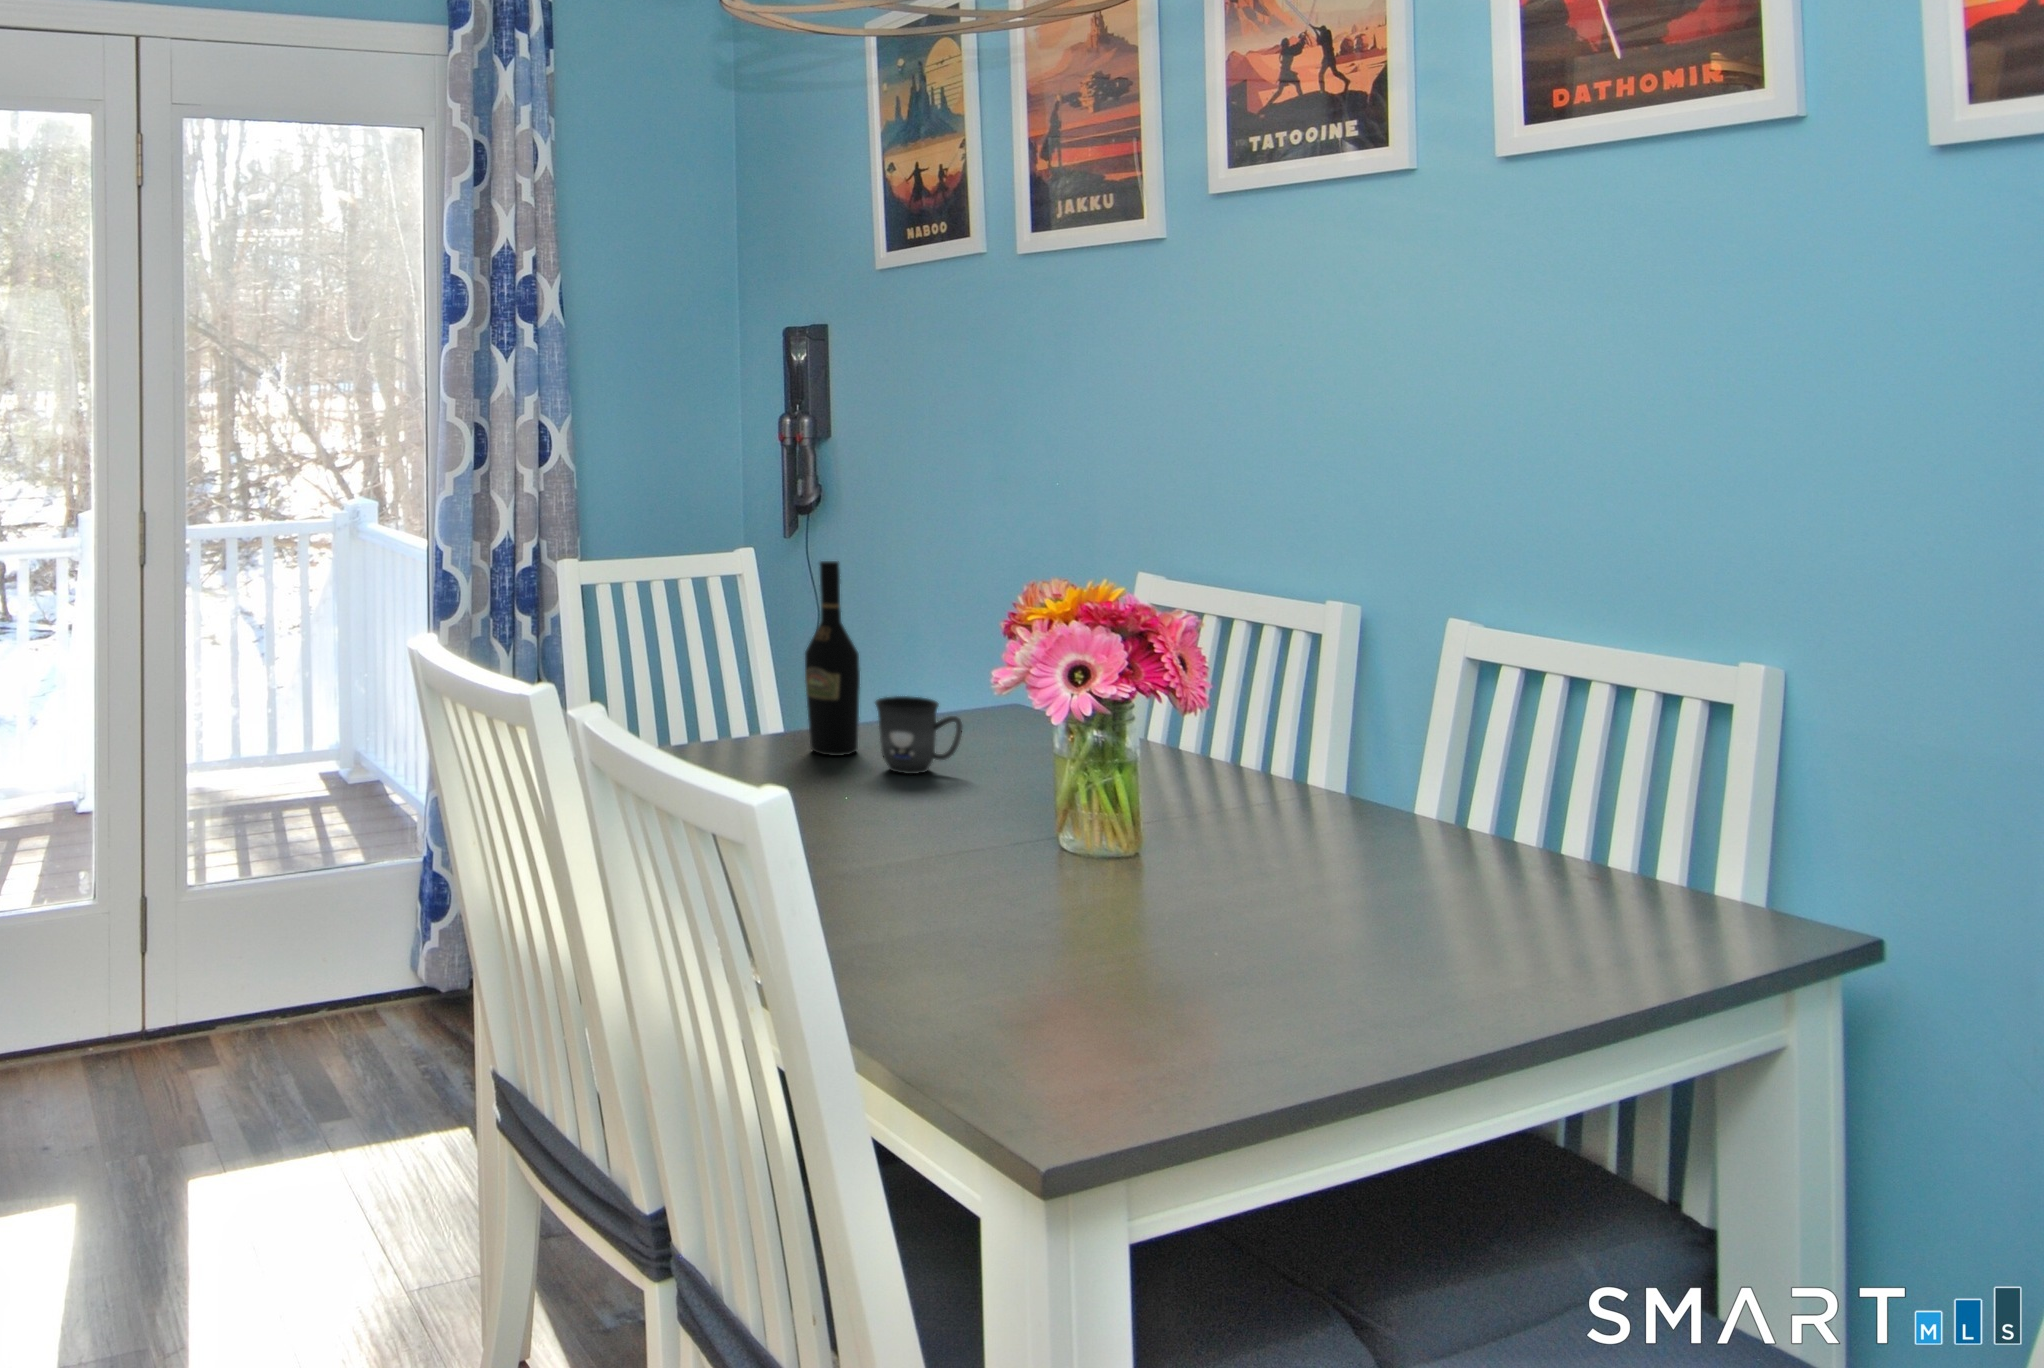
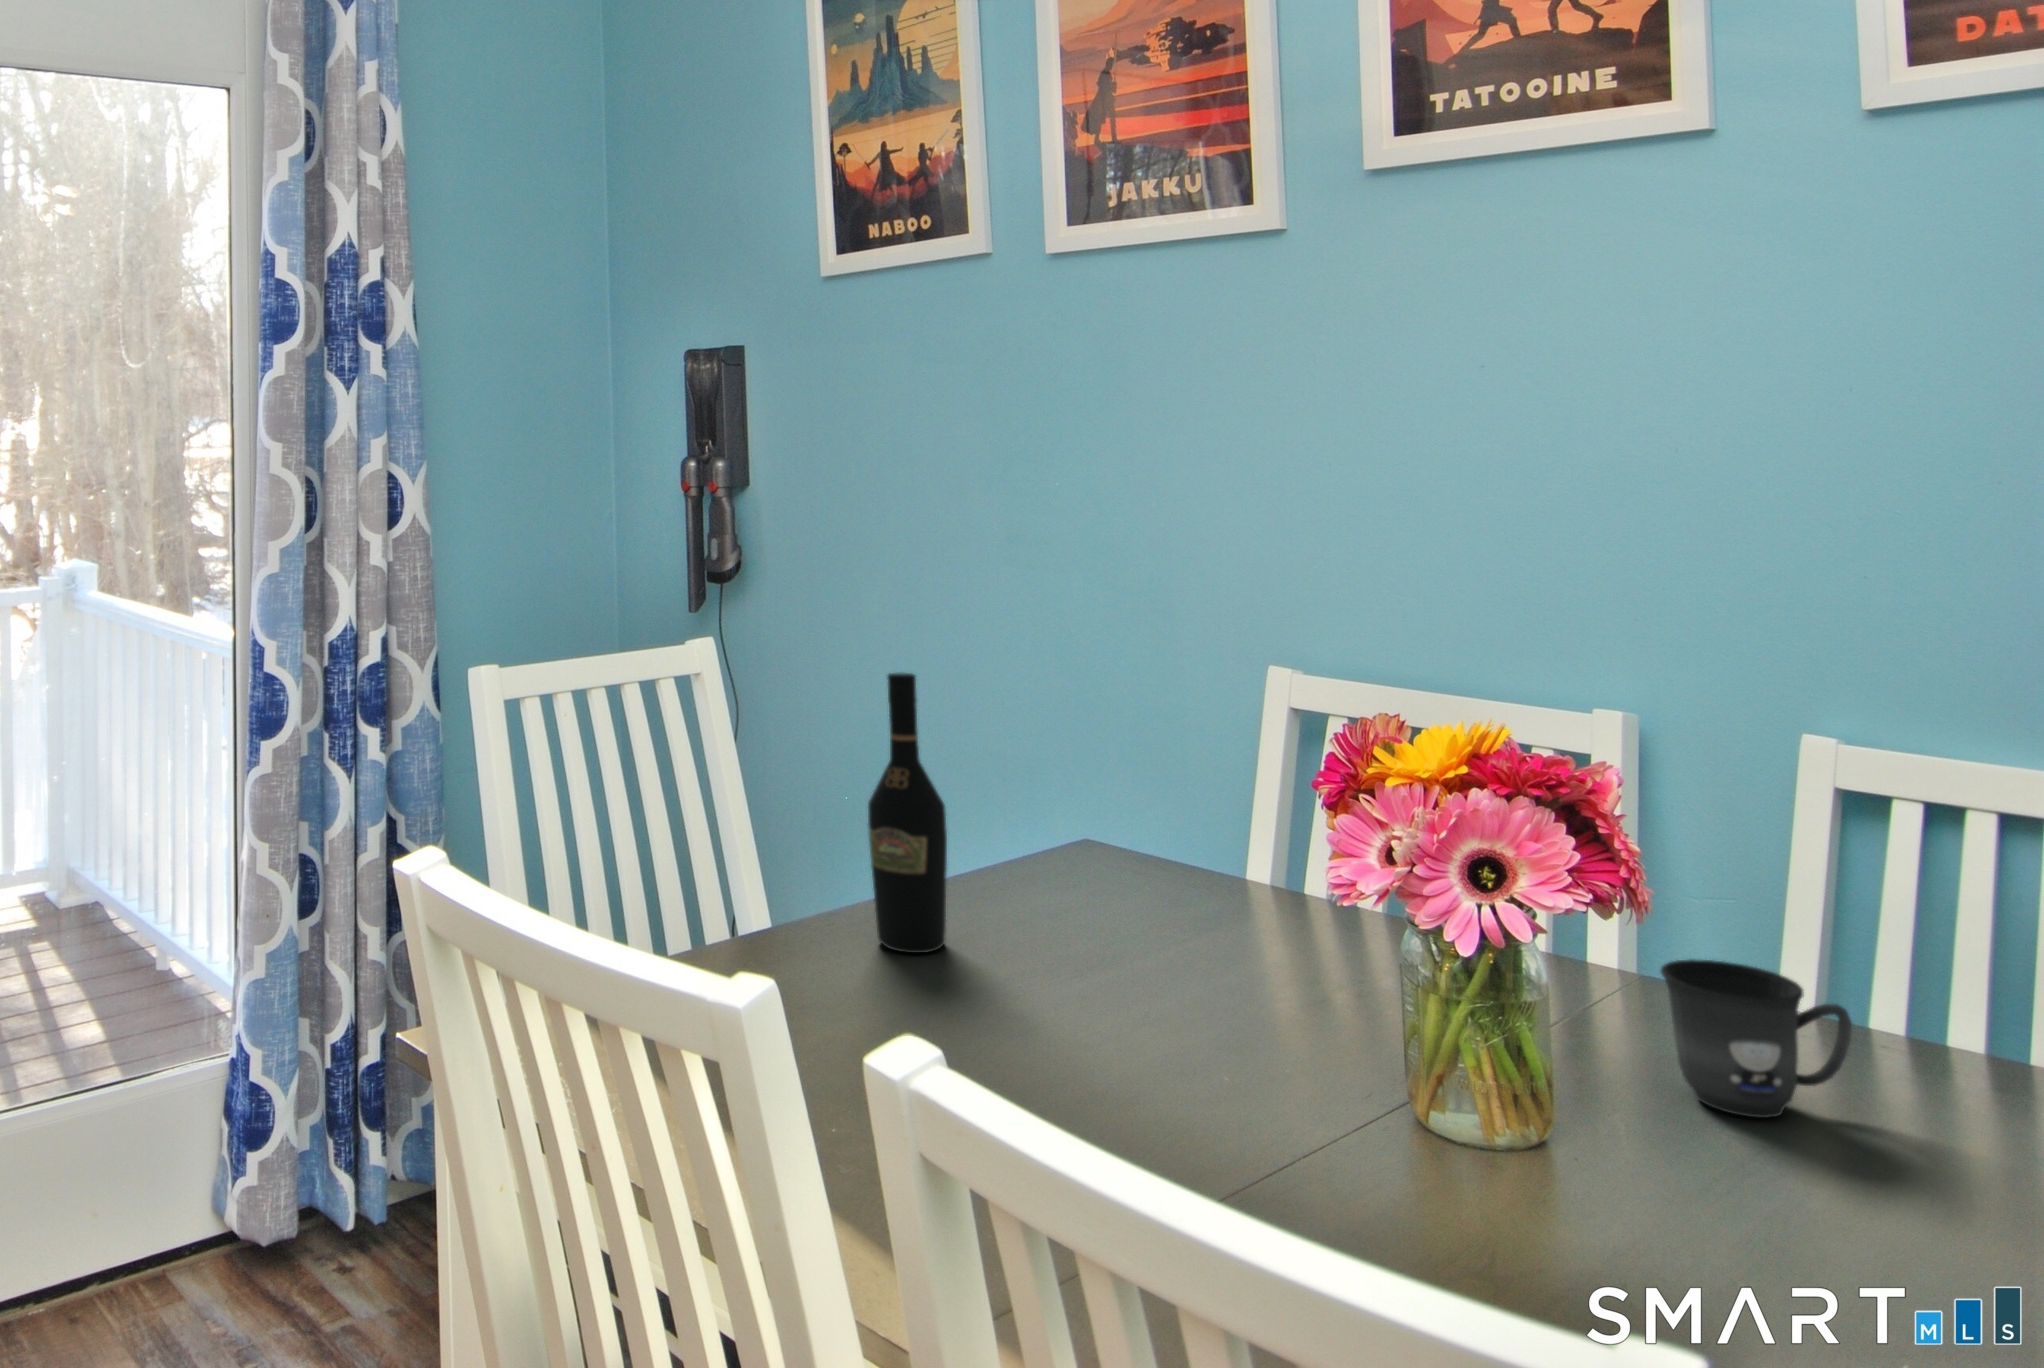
mug: present [875,696,962,774] -> present [1660,959,1852,1118]

